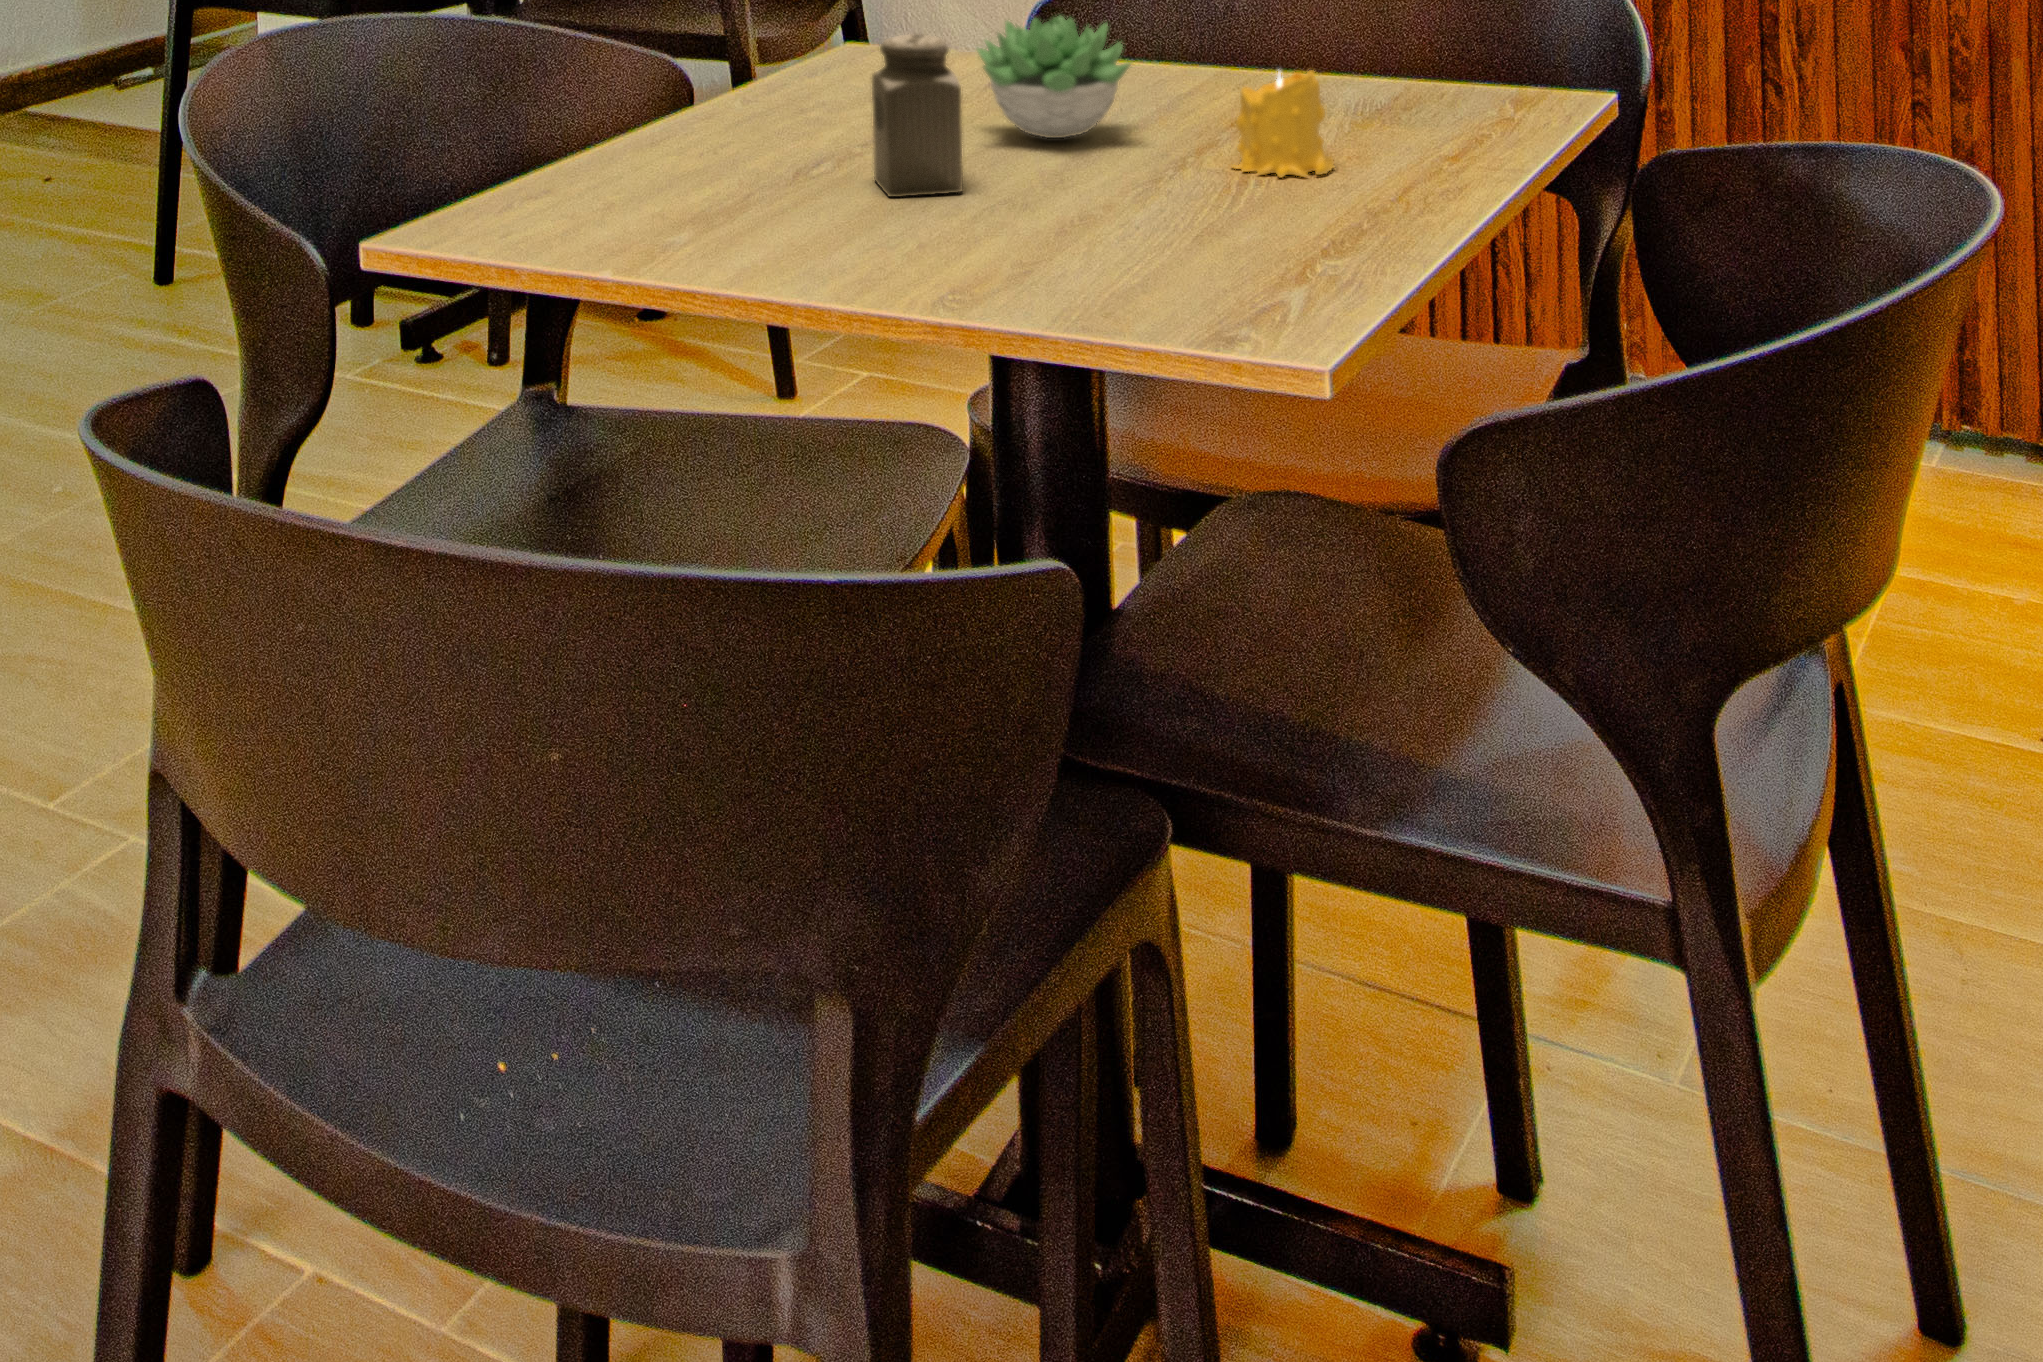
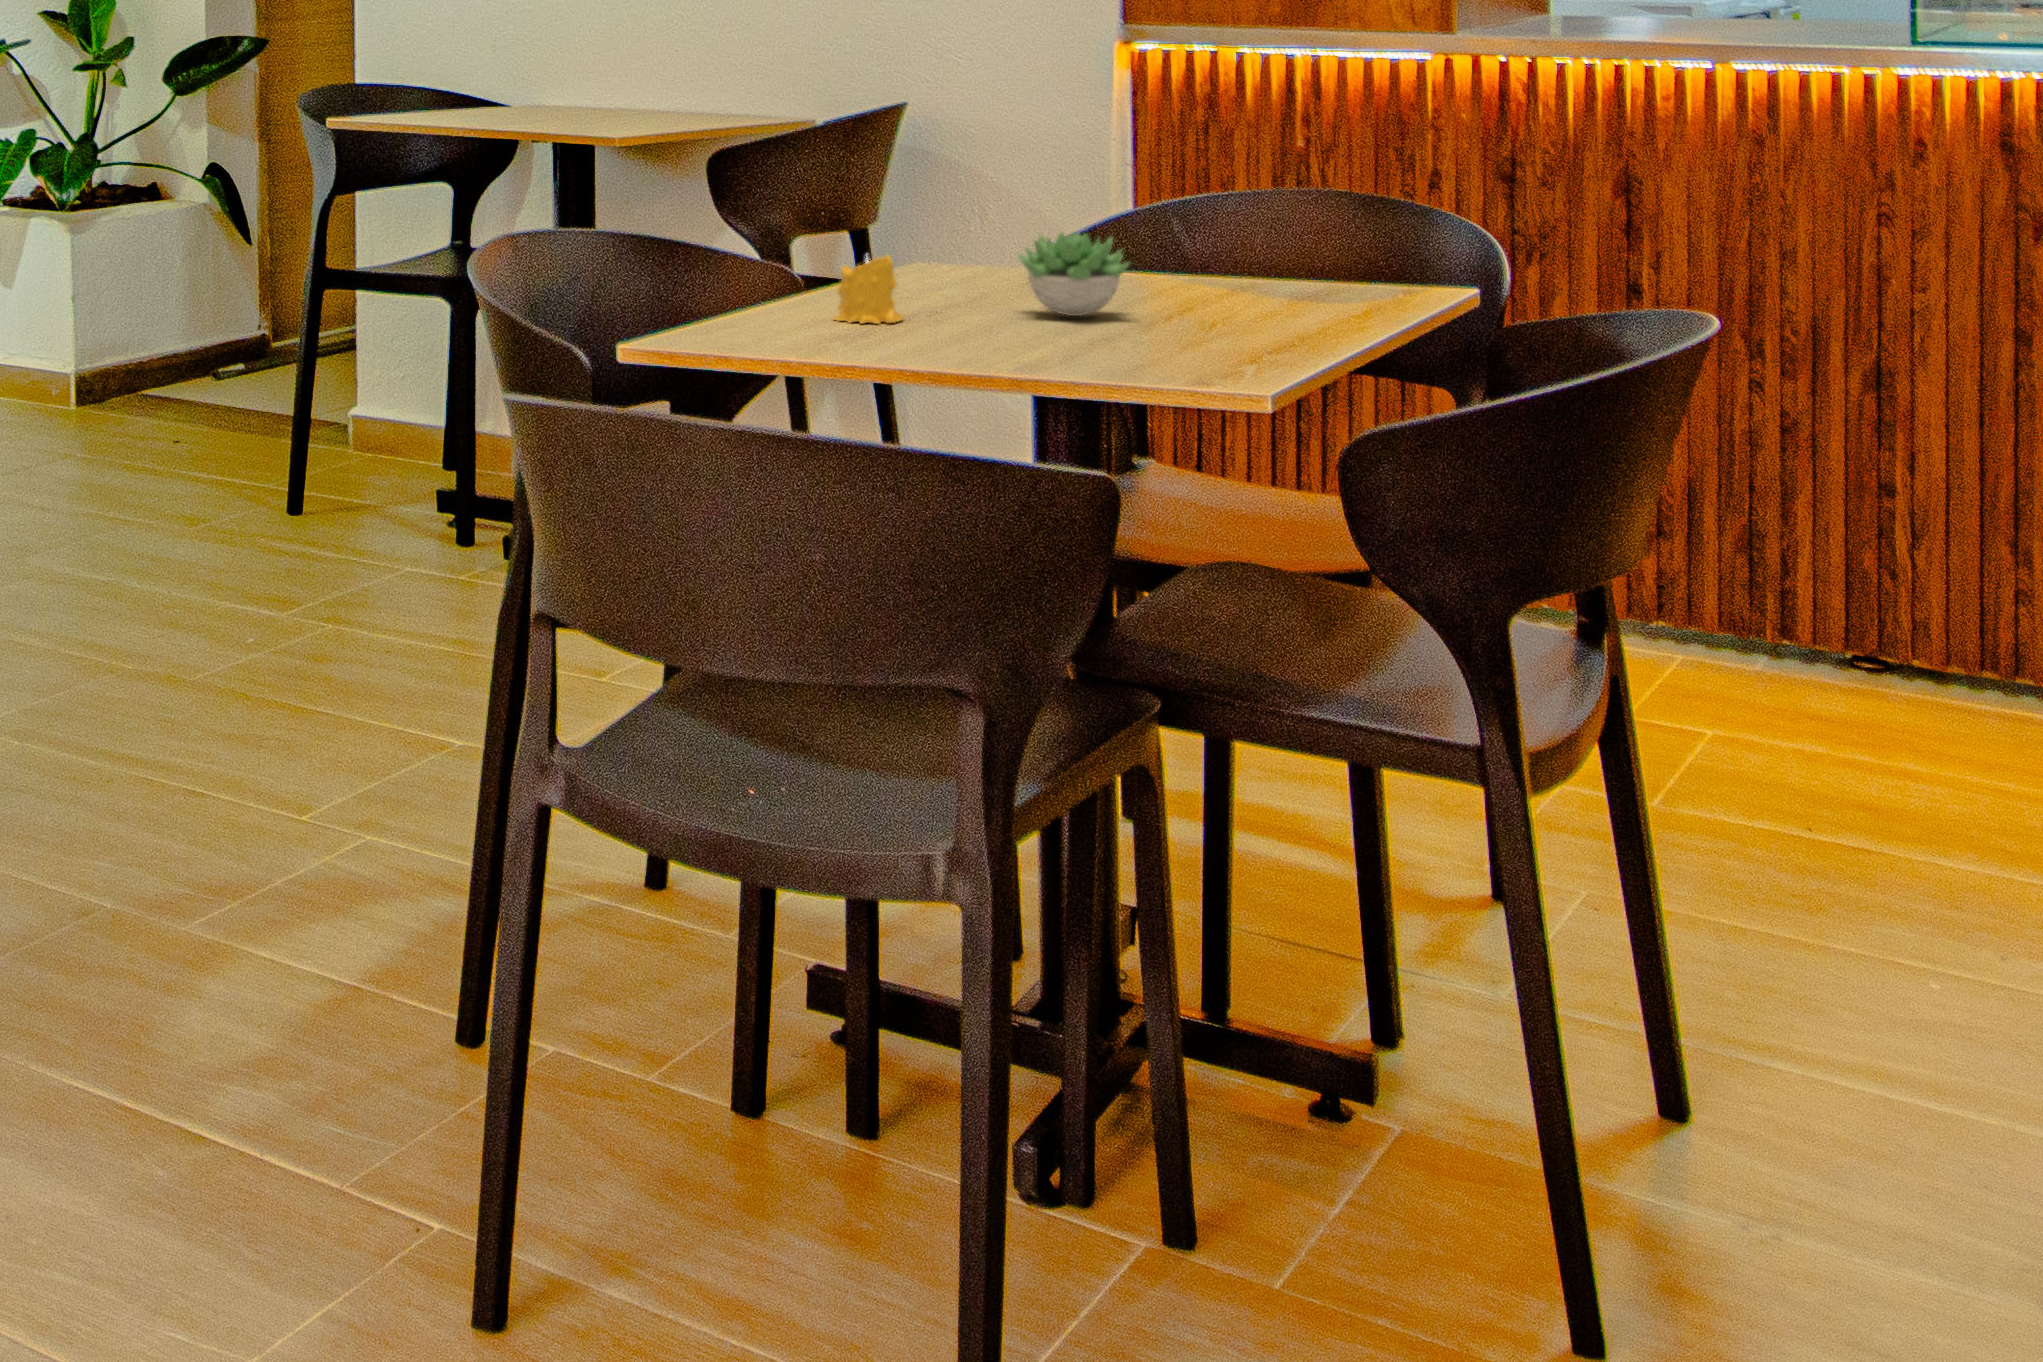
salt shaker: present [872,34,963,197] -> none [950,231,1014,338]
candle: present [1232,71,1334,177] -> present [833,254,903,324]

